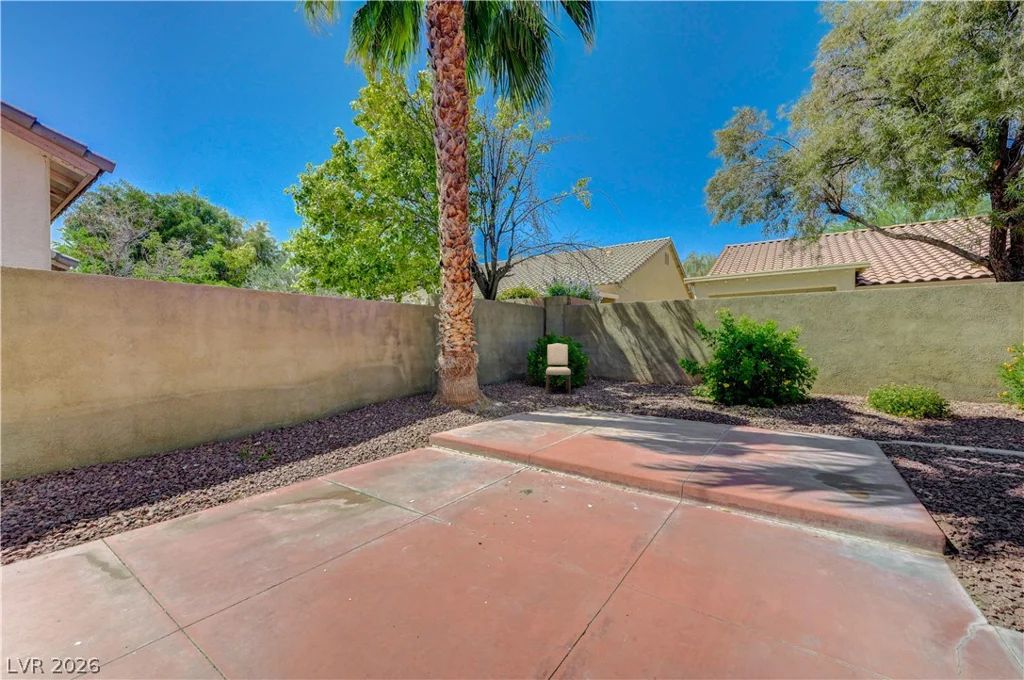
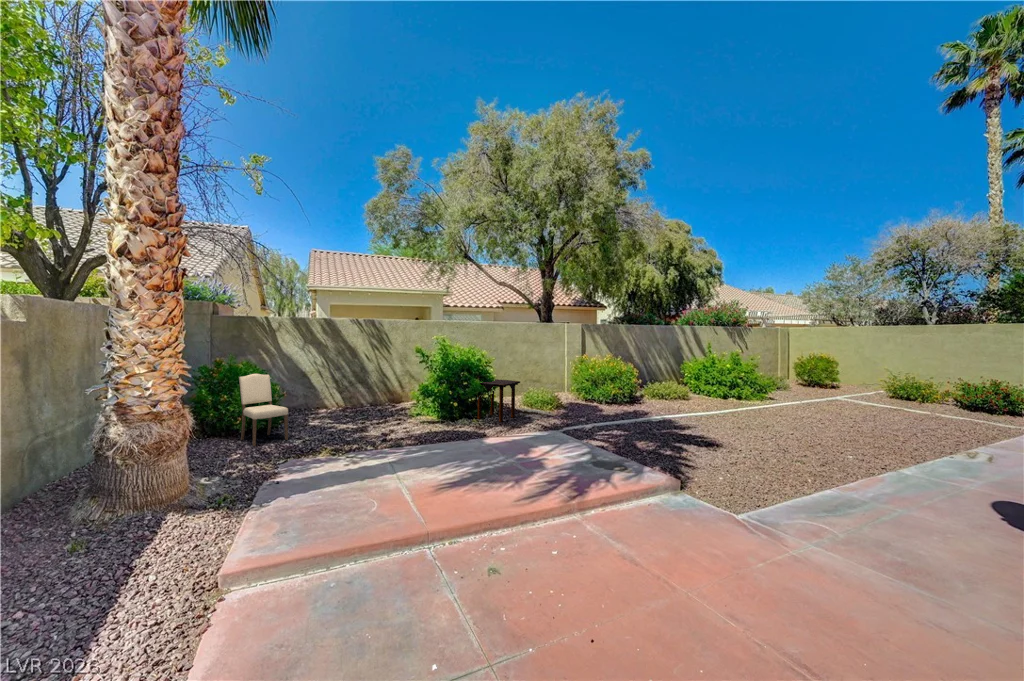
side table: none [759,364,836,416] -> present [477,379,520,422]

